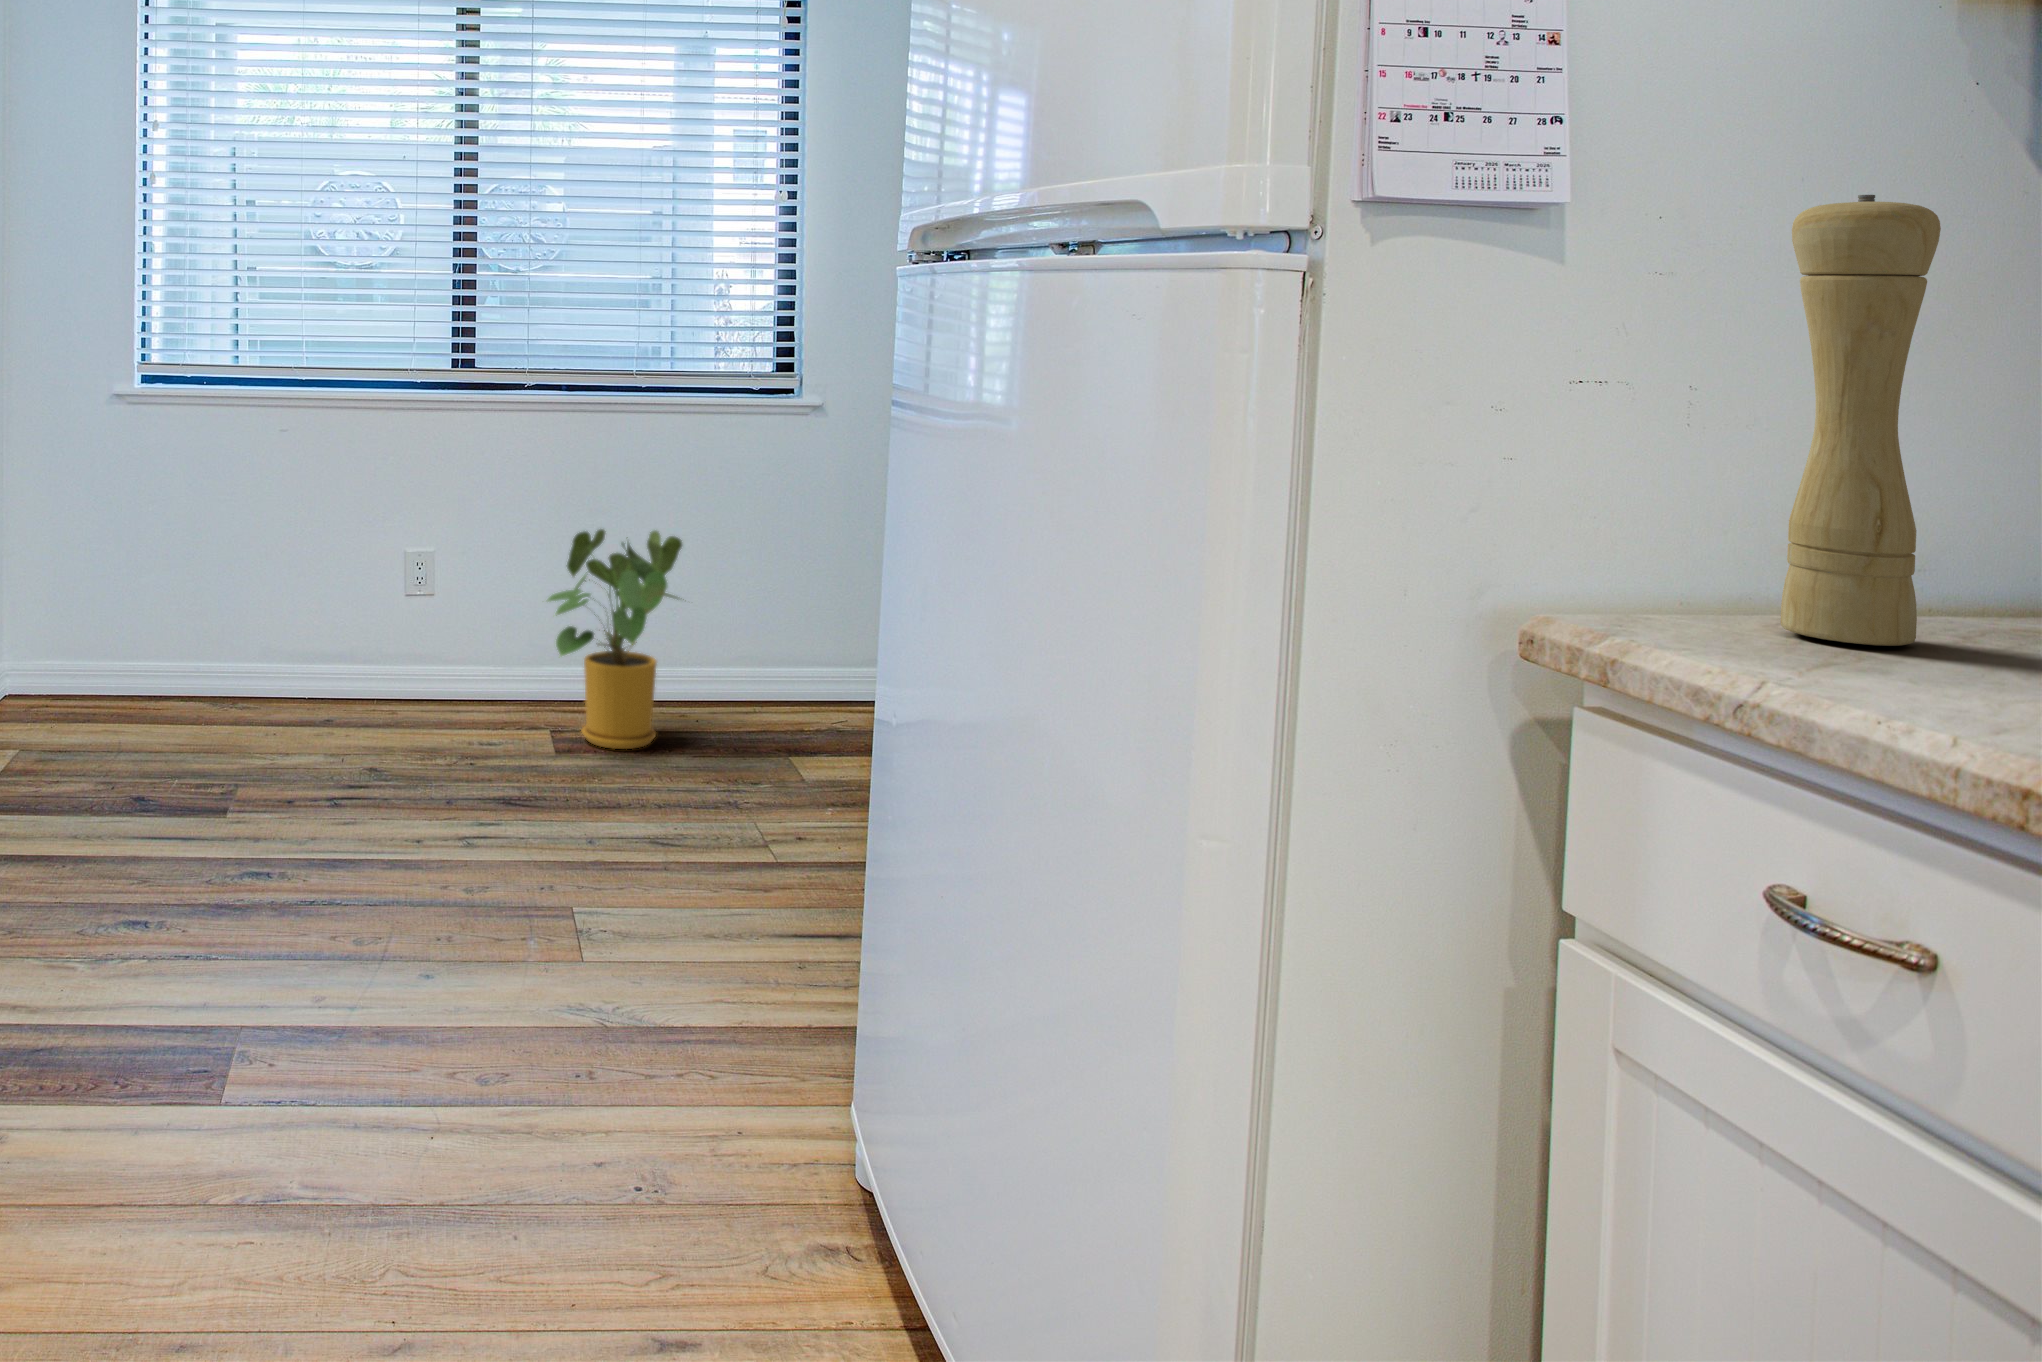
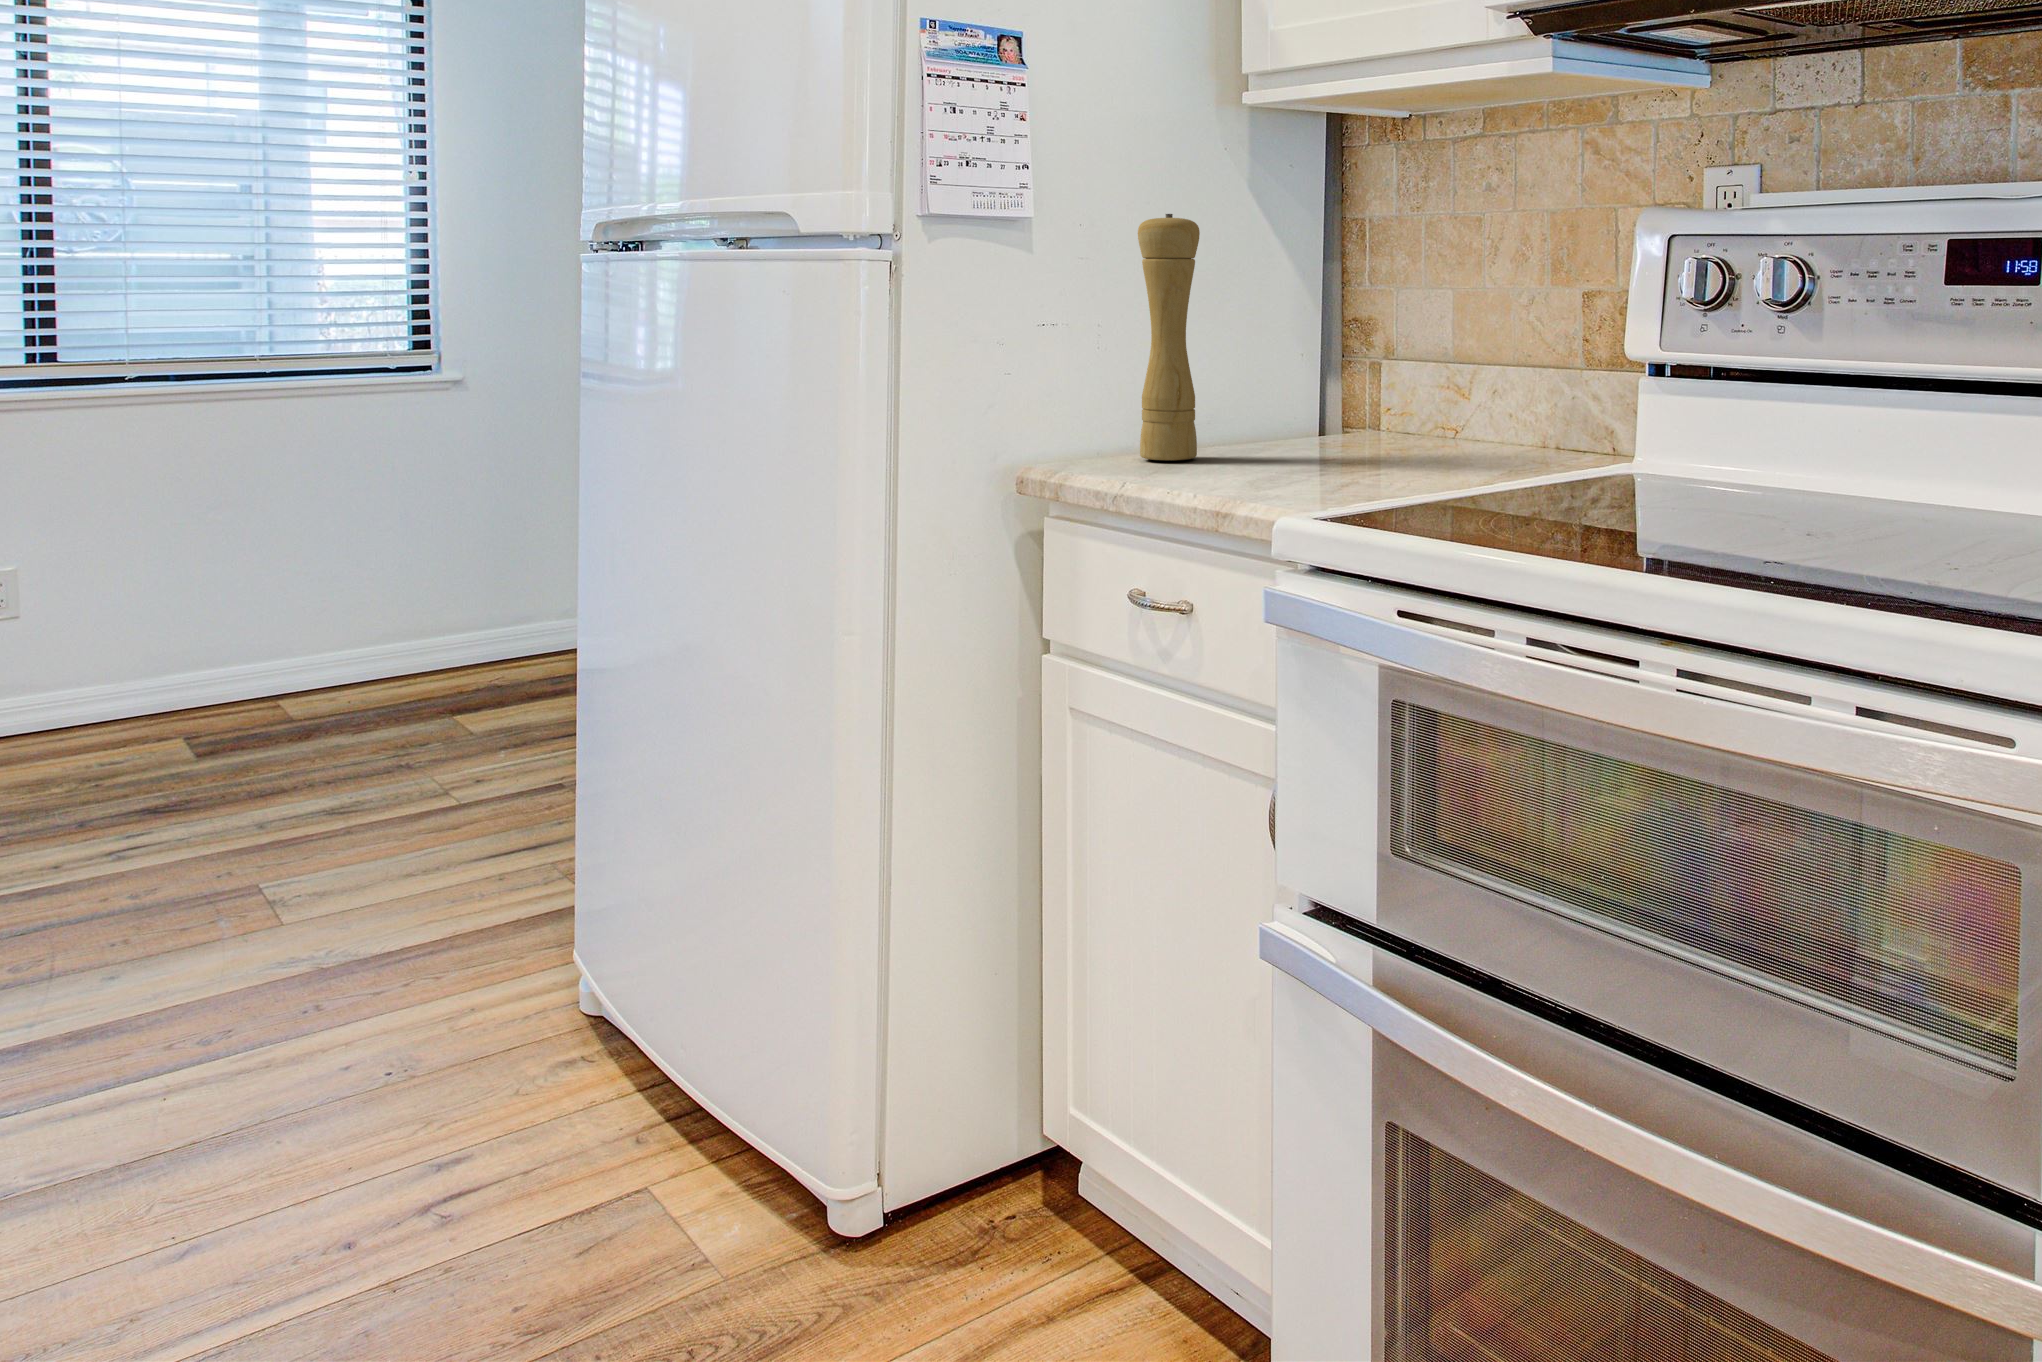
house plant: present [547,529,684,749] -> none [174,516,347,741]

